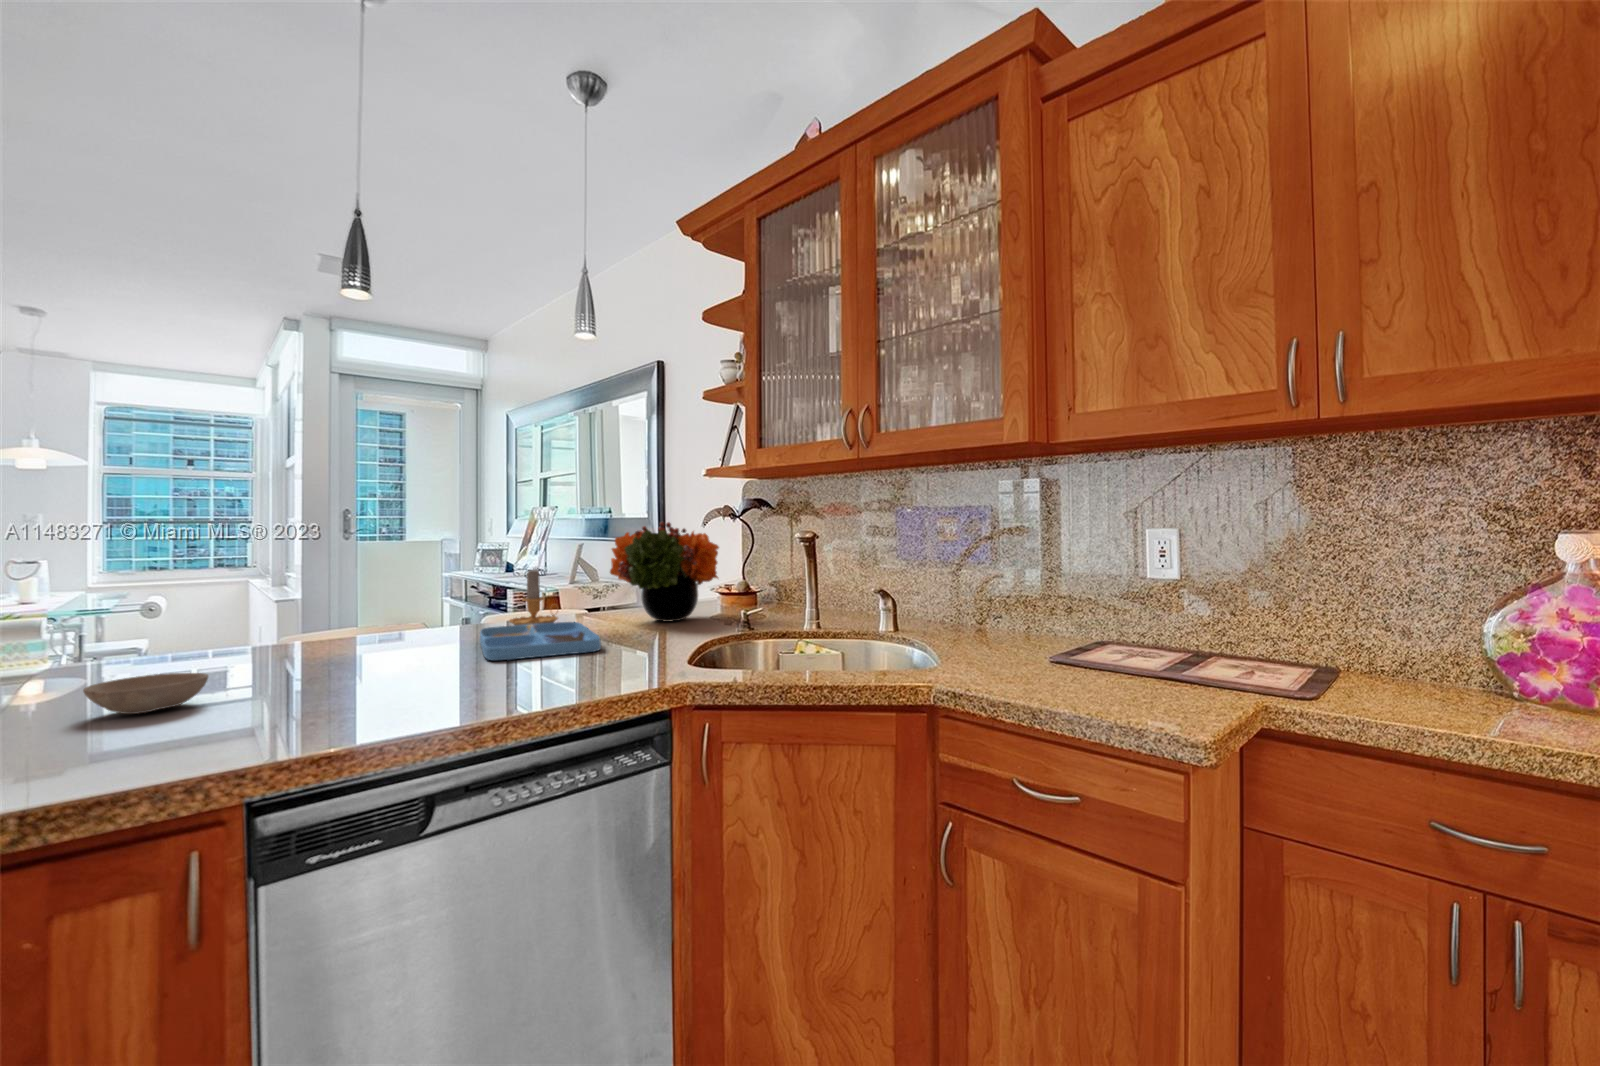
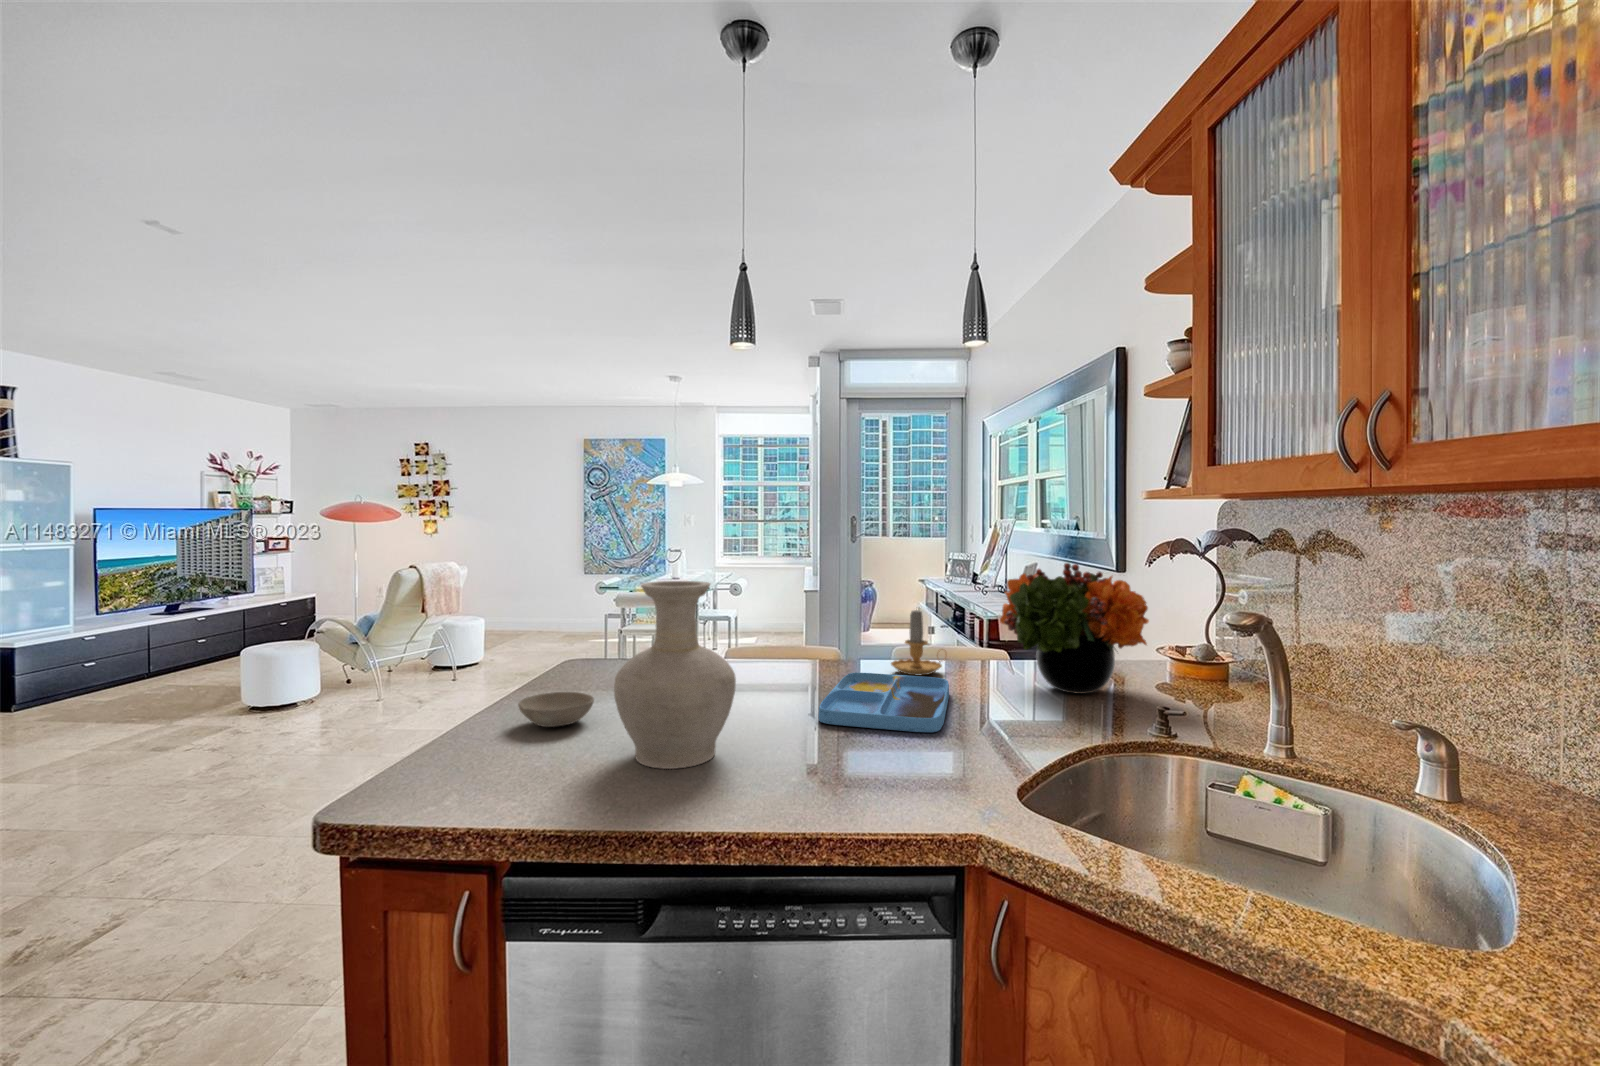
vase: none [293,523,439,709] -> present [614,581,736,769]

